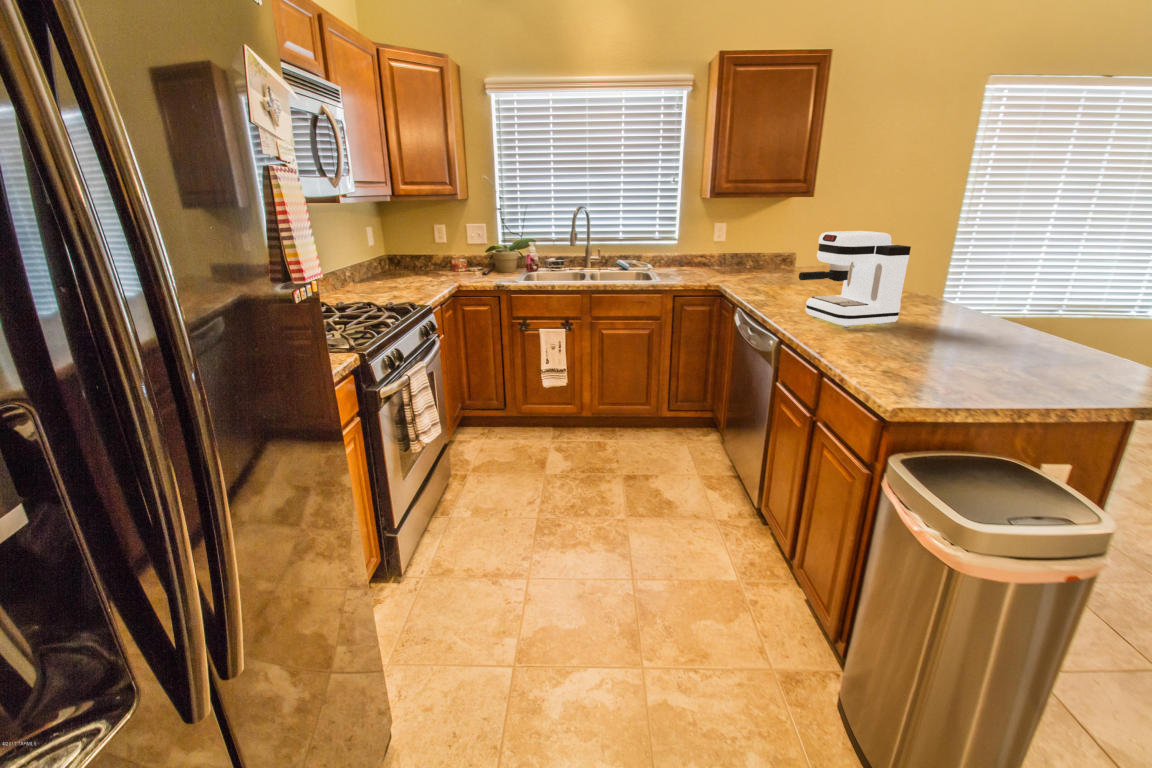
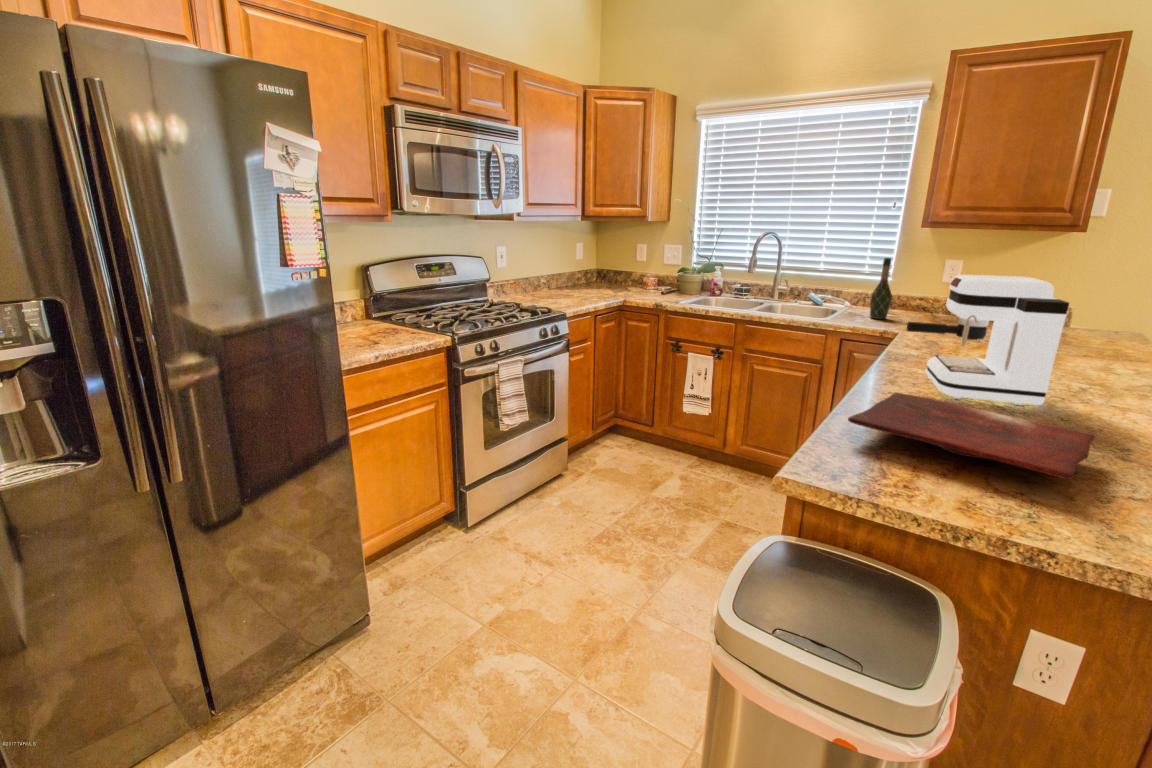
wine bottle: none [678,225,694,276] -> present [870,258,892,319]
cutting board: none [841,328,1024,363] -> present [848,392,1095,479]

